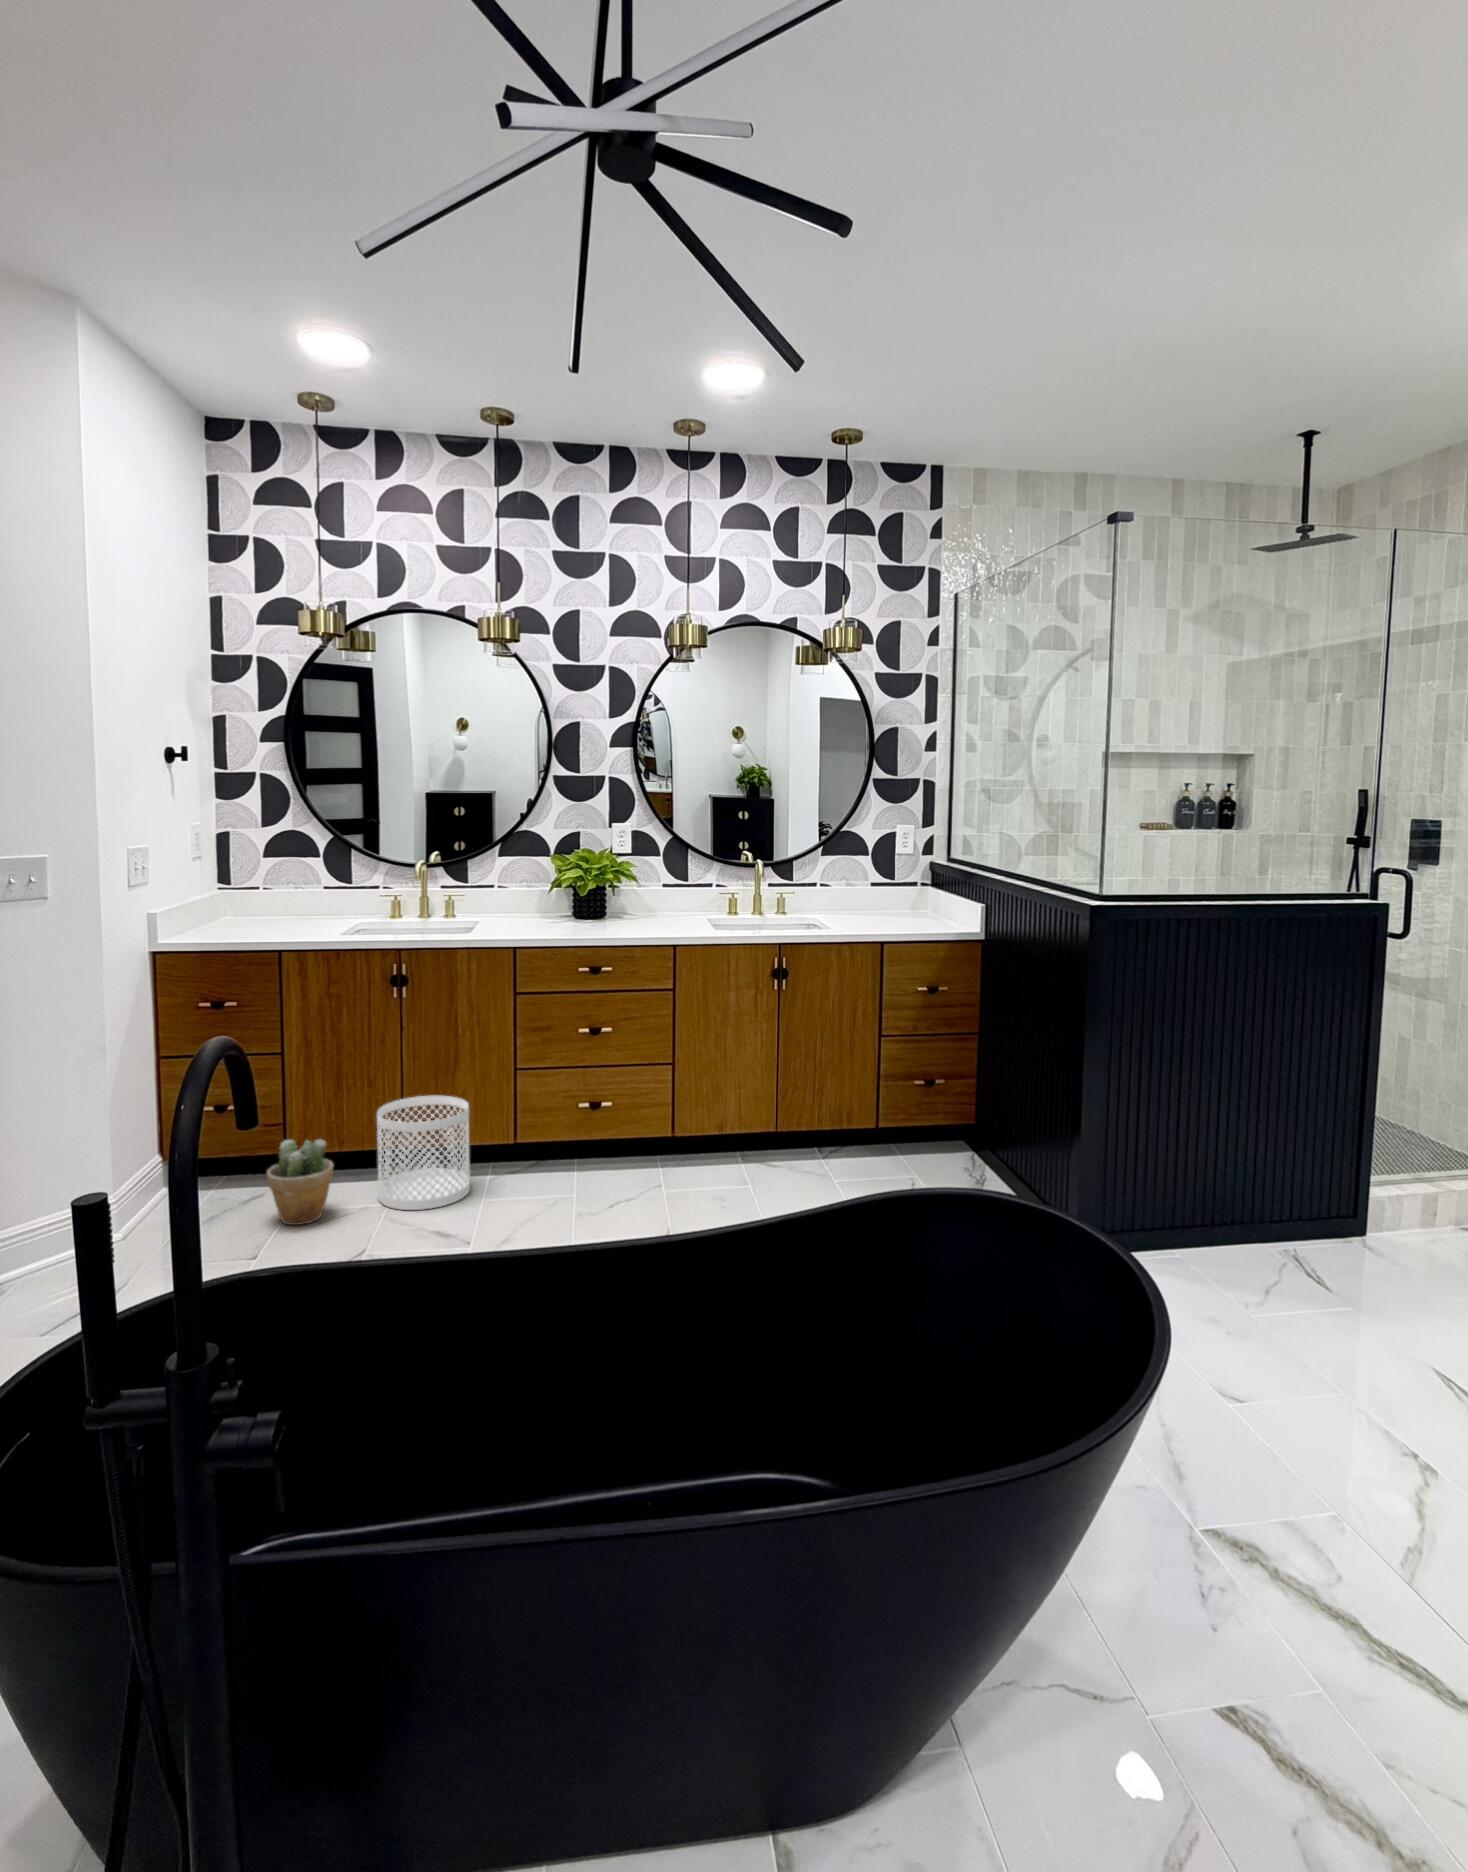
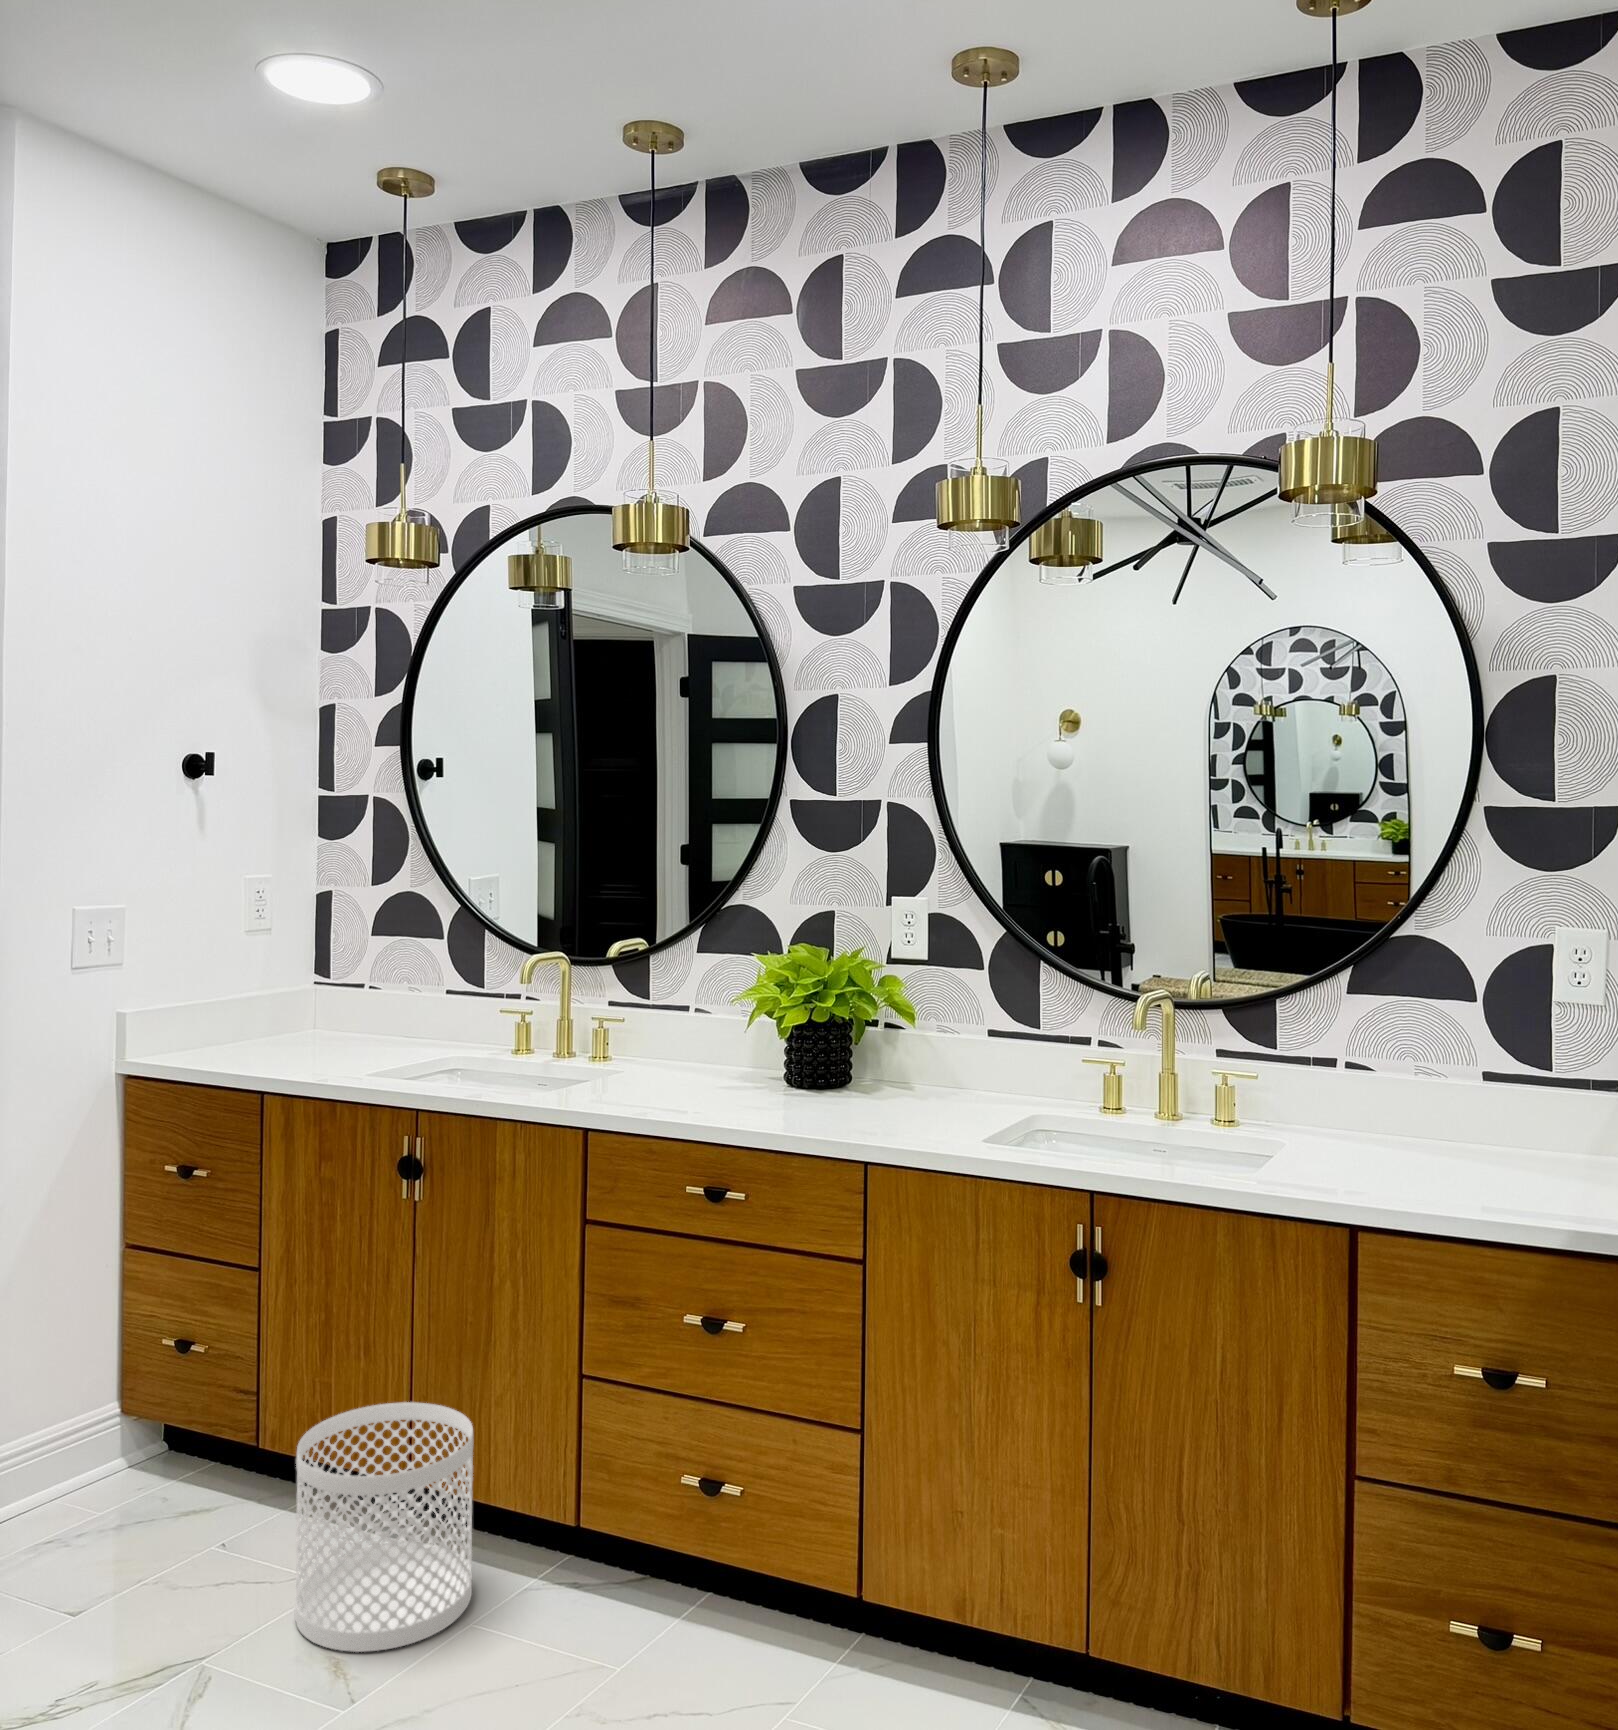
potted plant: present [267,1139,333,1225] -> none [104,1449,226,1618]

